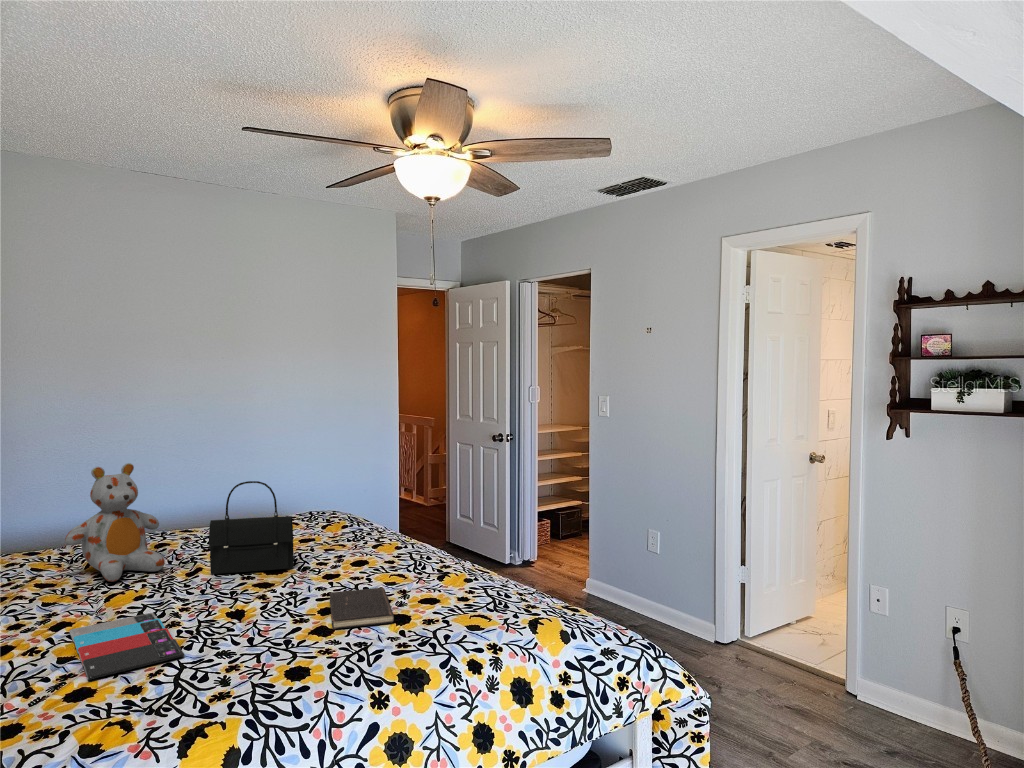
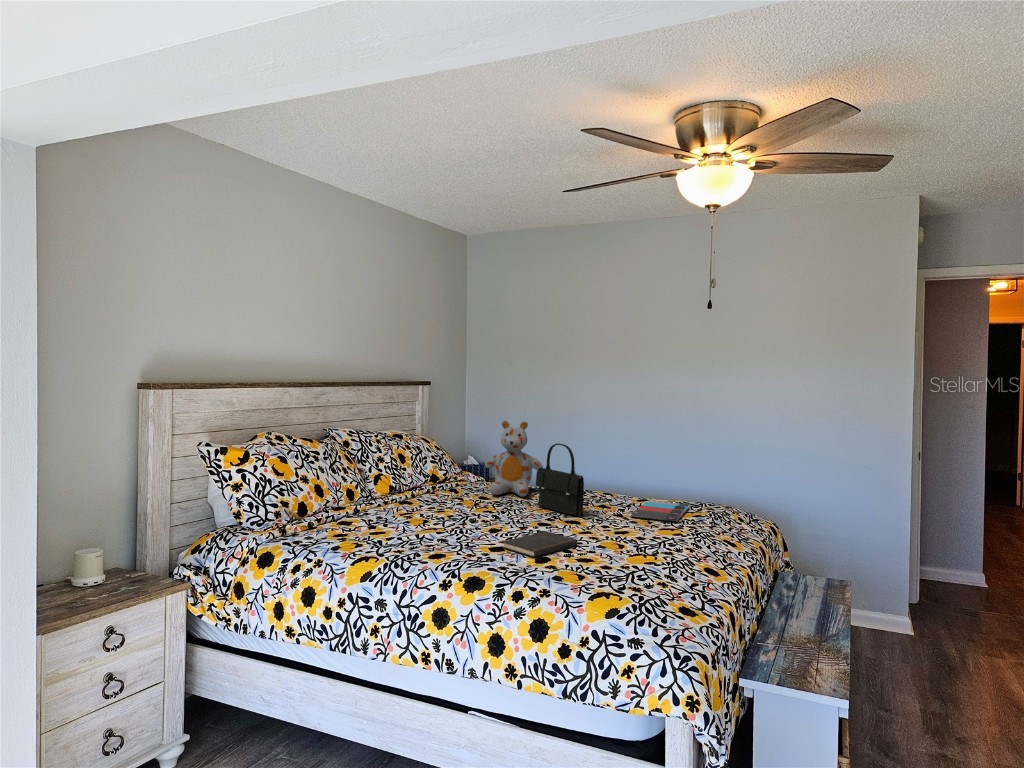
smartphone: present [70,613,184,680] -> present [631,501,691,522]

